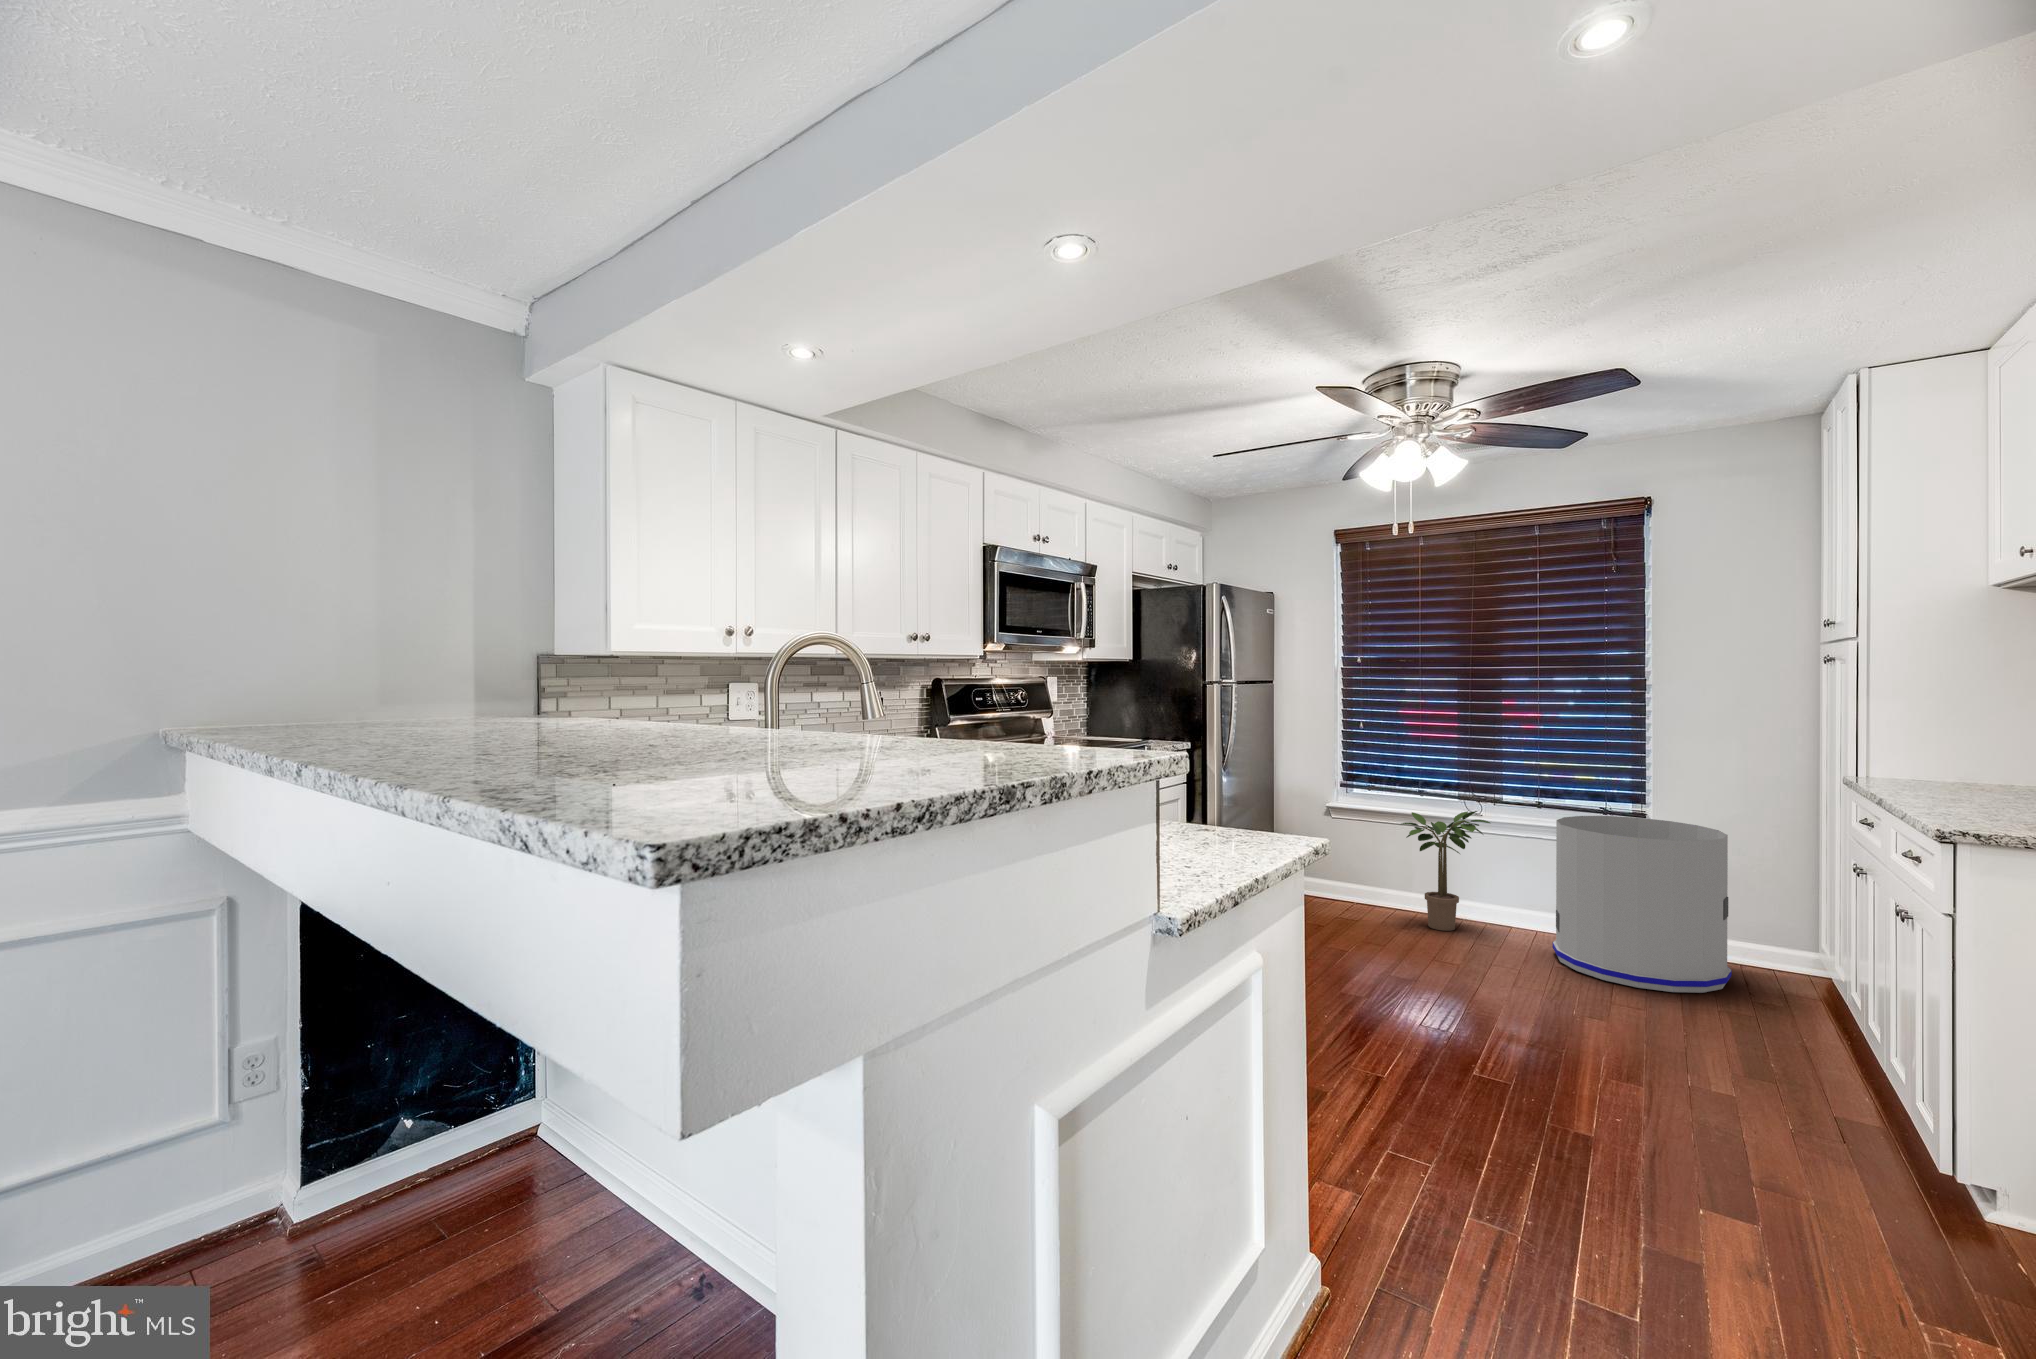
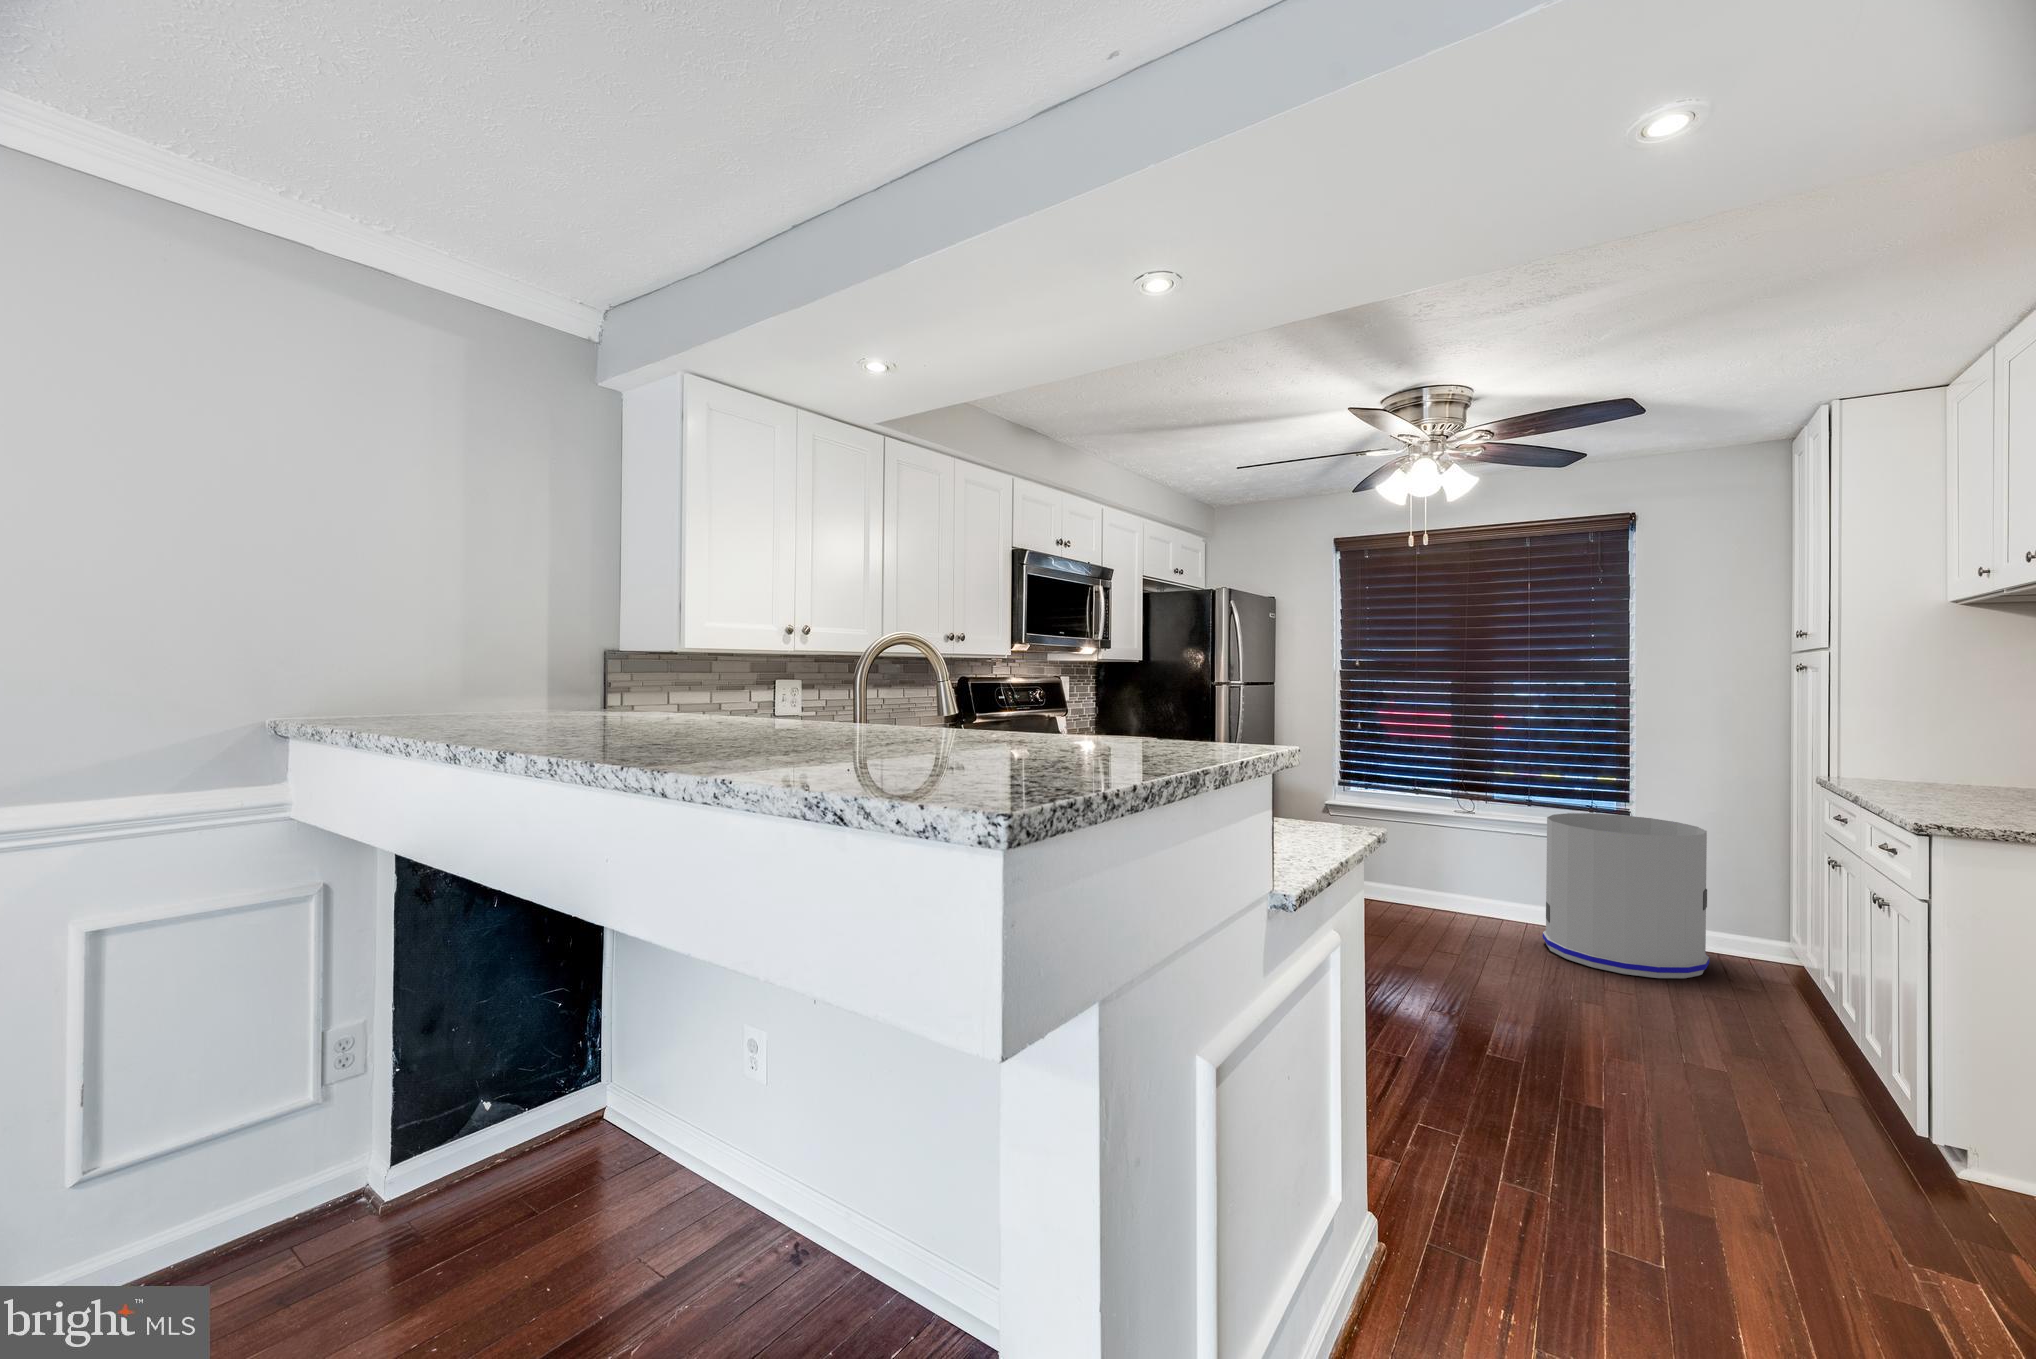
potted plant: present [1401,811,1490,931] -> none [1396,808,1484,923]

